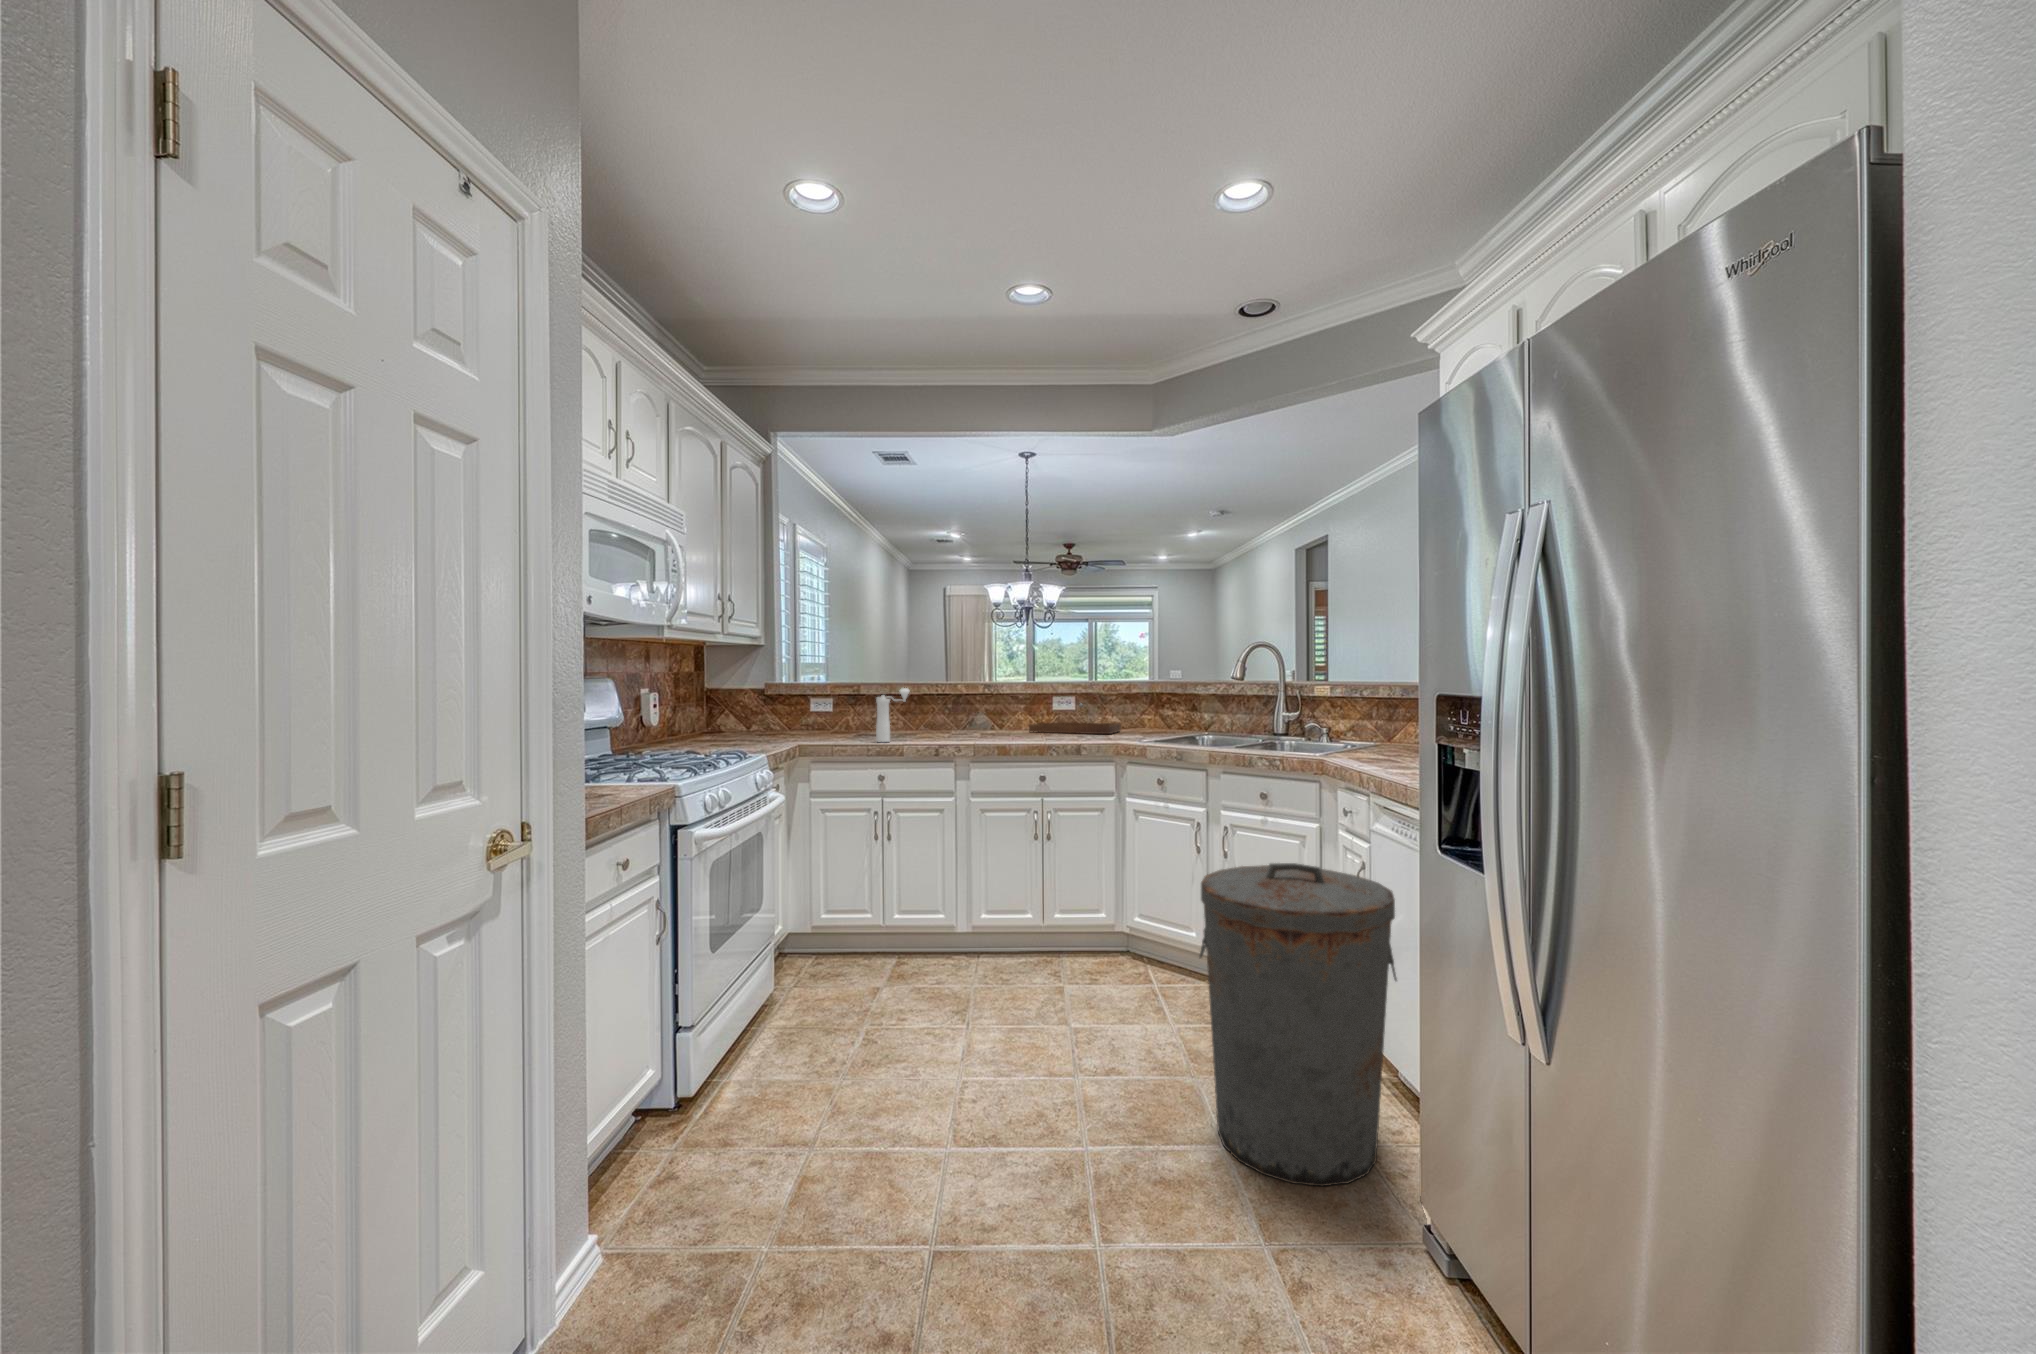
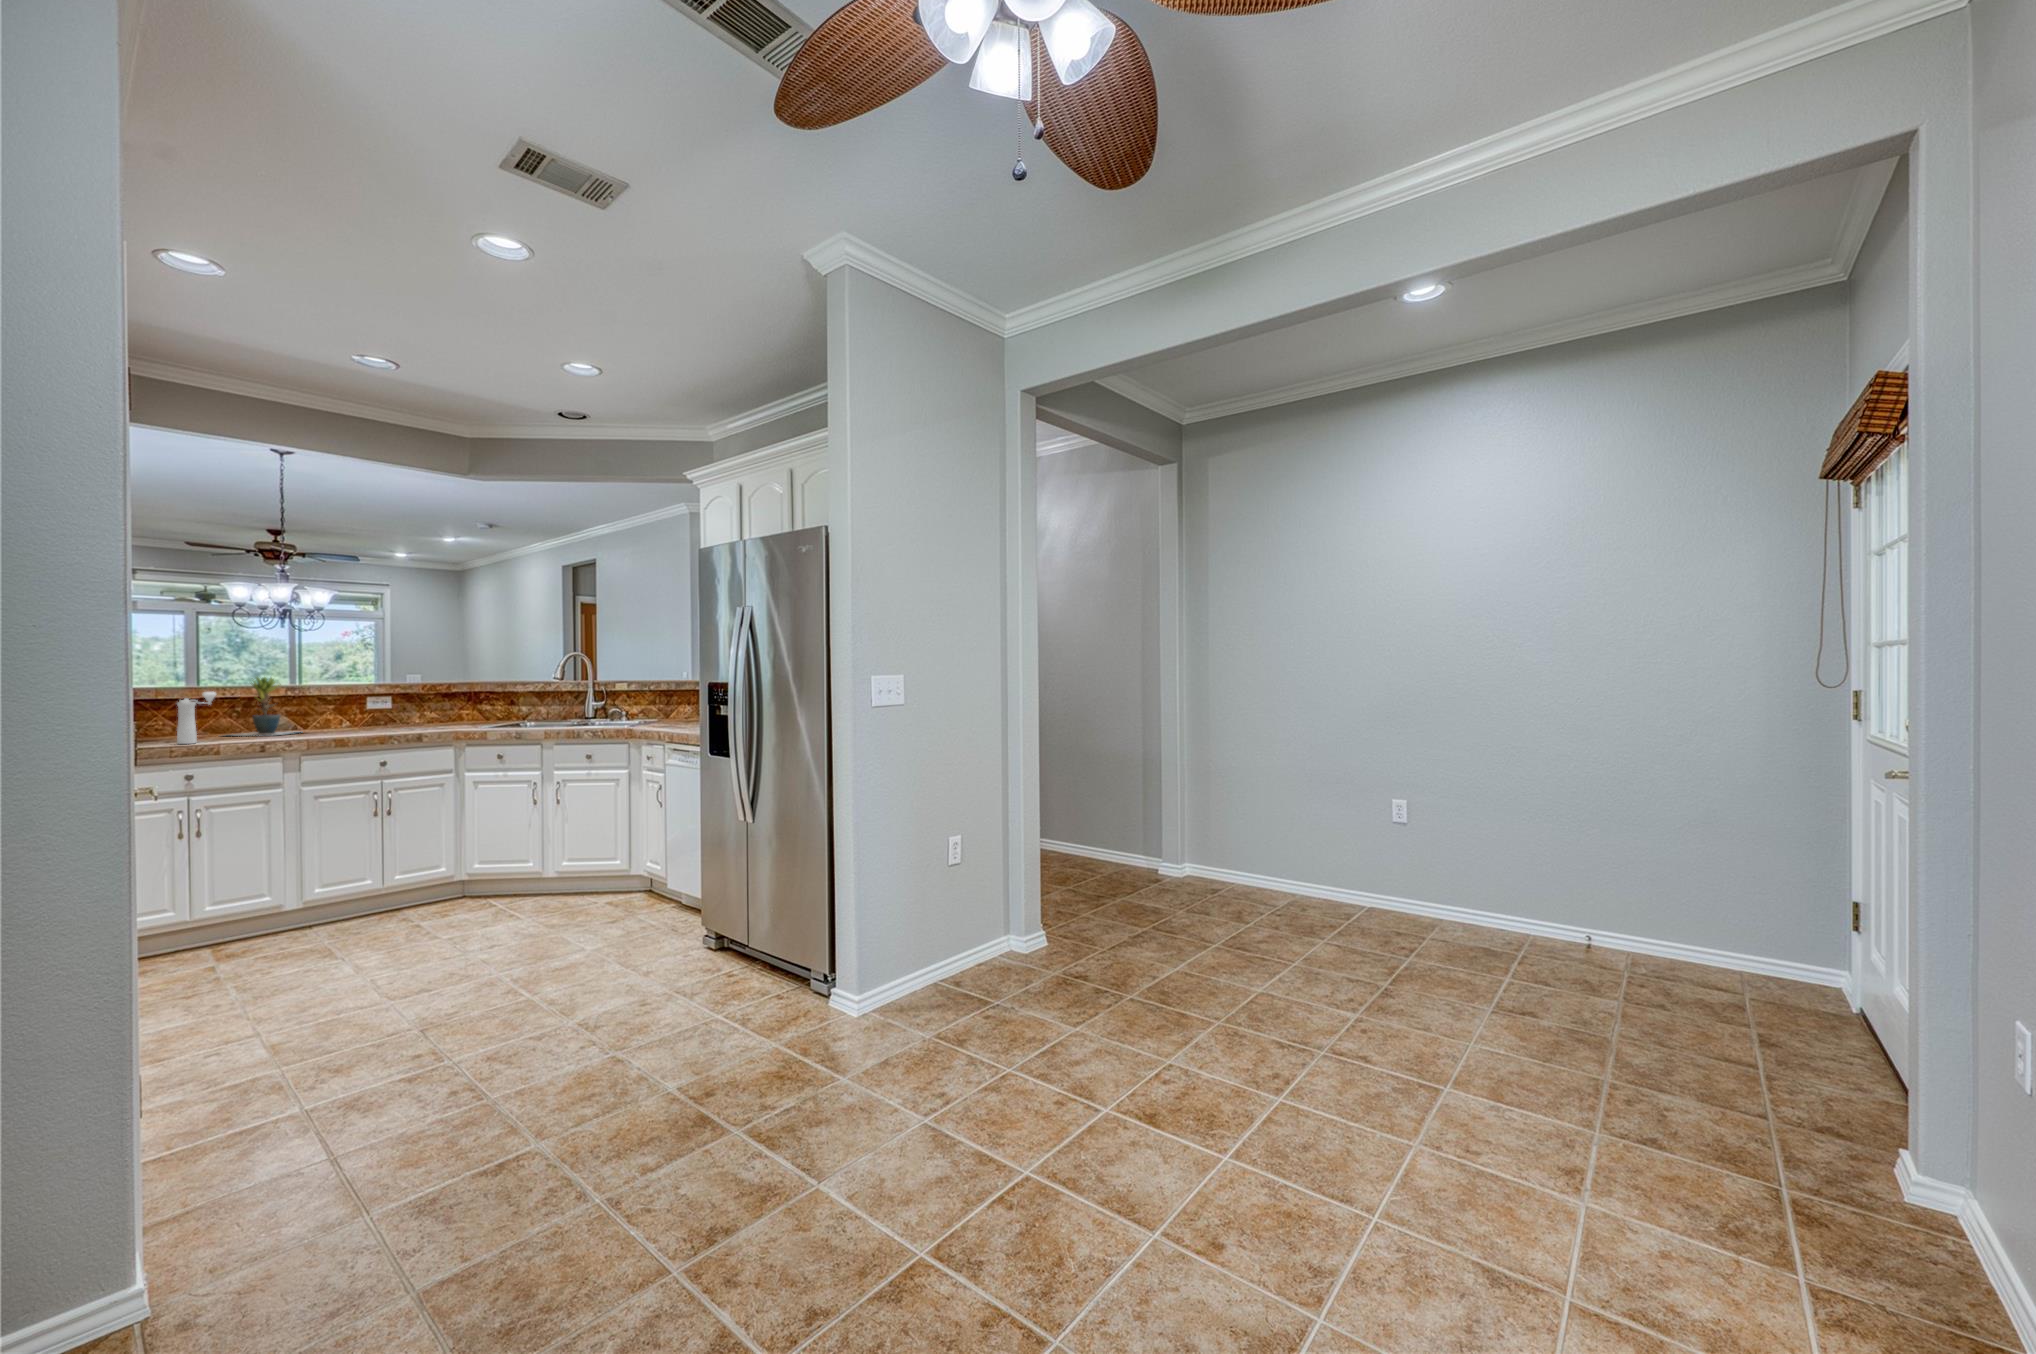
potted plant: none [925,672,1001,736] -> present [234,677,290,736]
tray: present [1029,704,1121,734] -> none [342,702,440,730]
trash can: present [1200,863,1397,1186] -> none [569,782,687,954]

